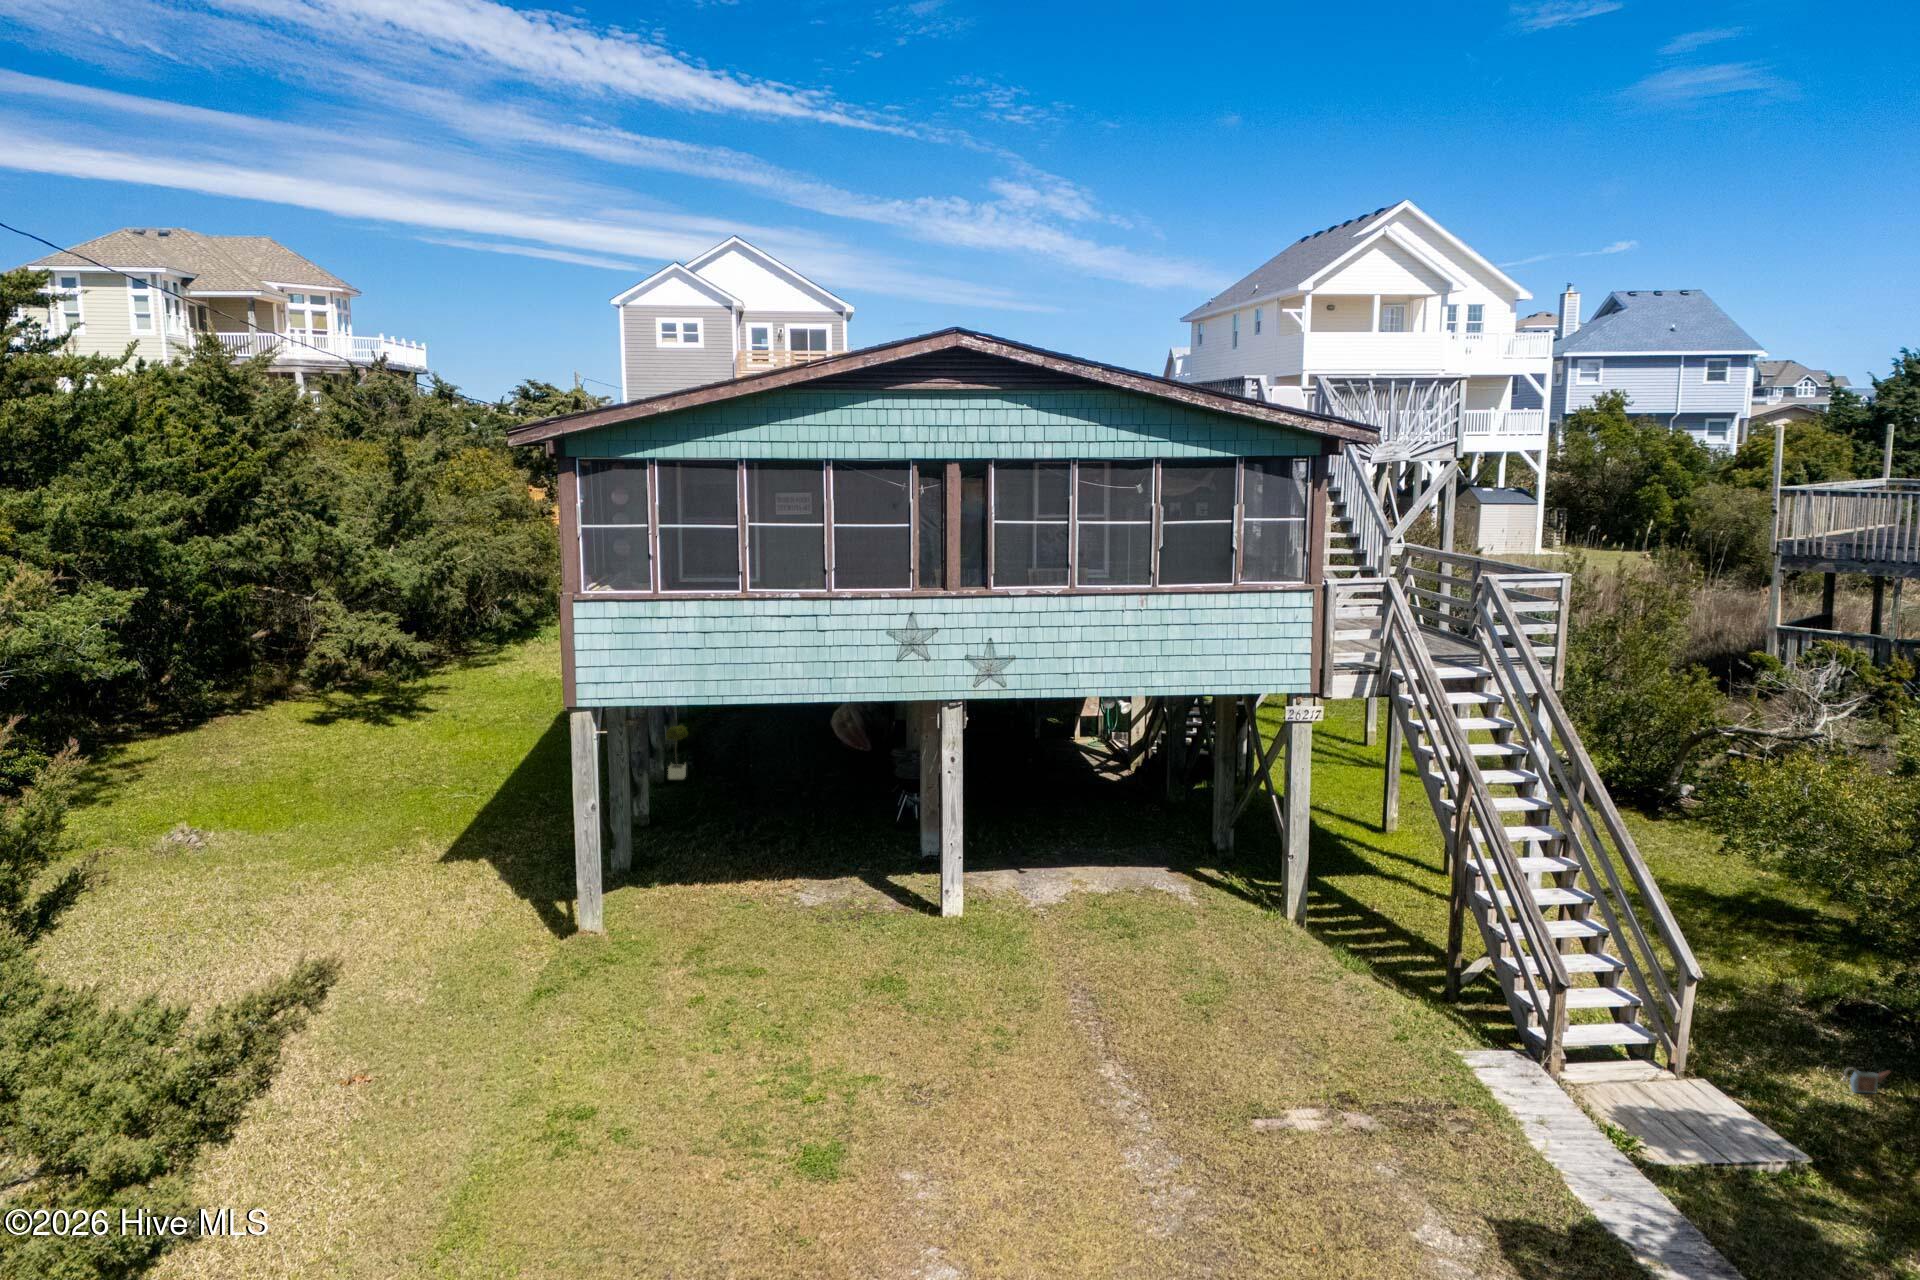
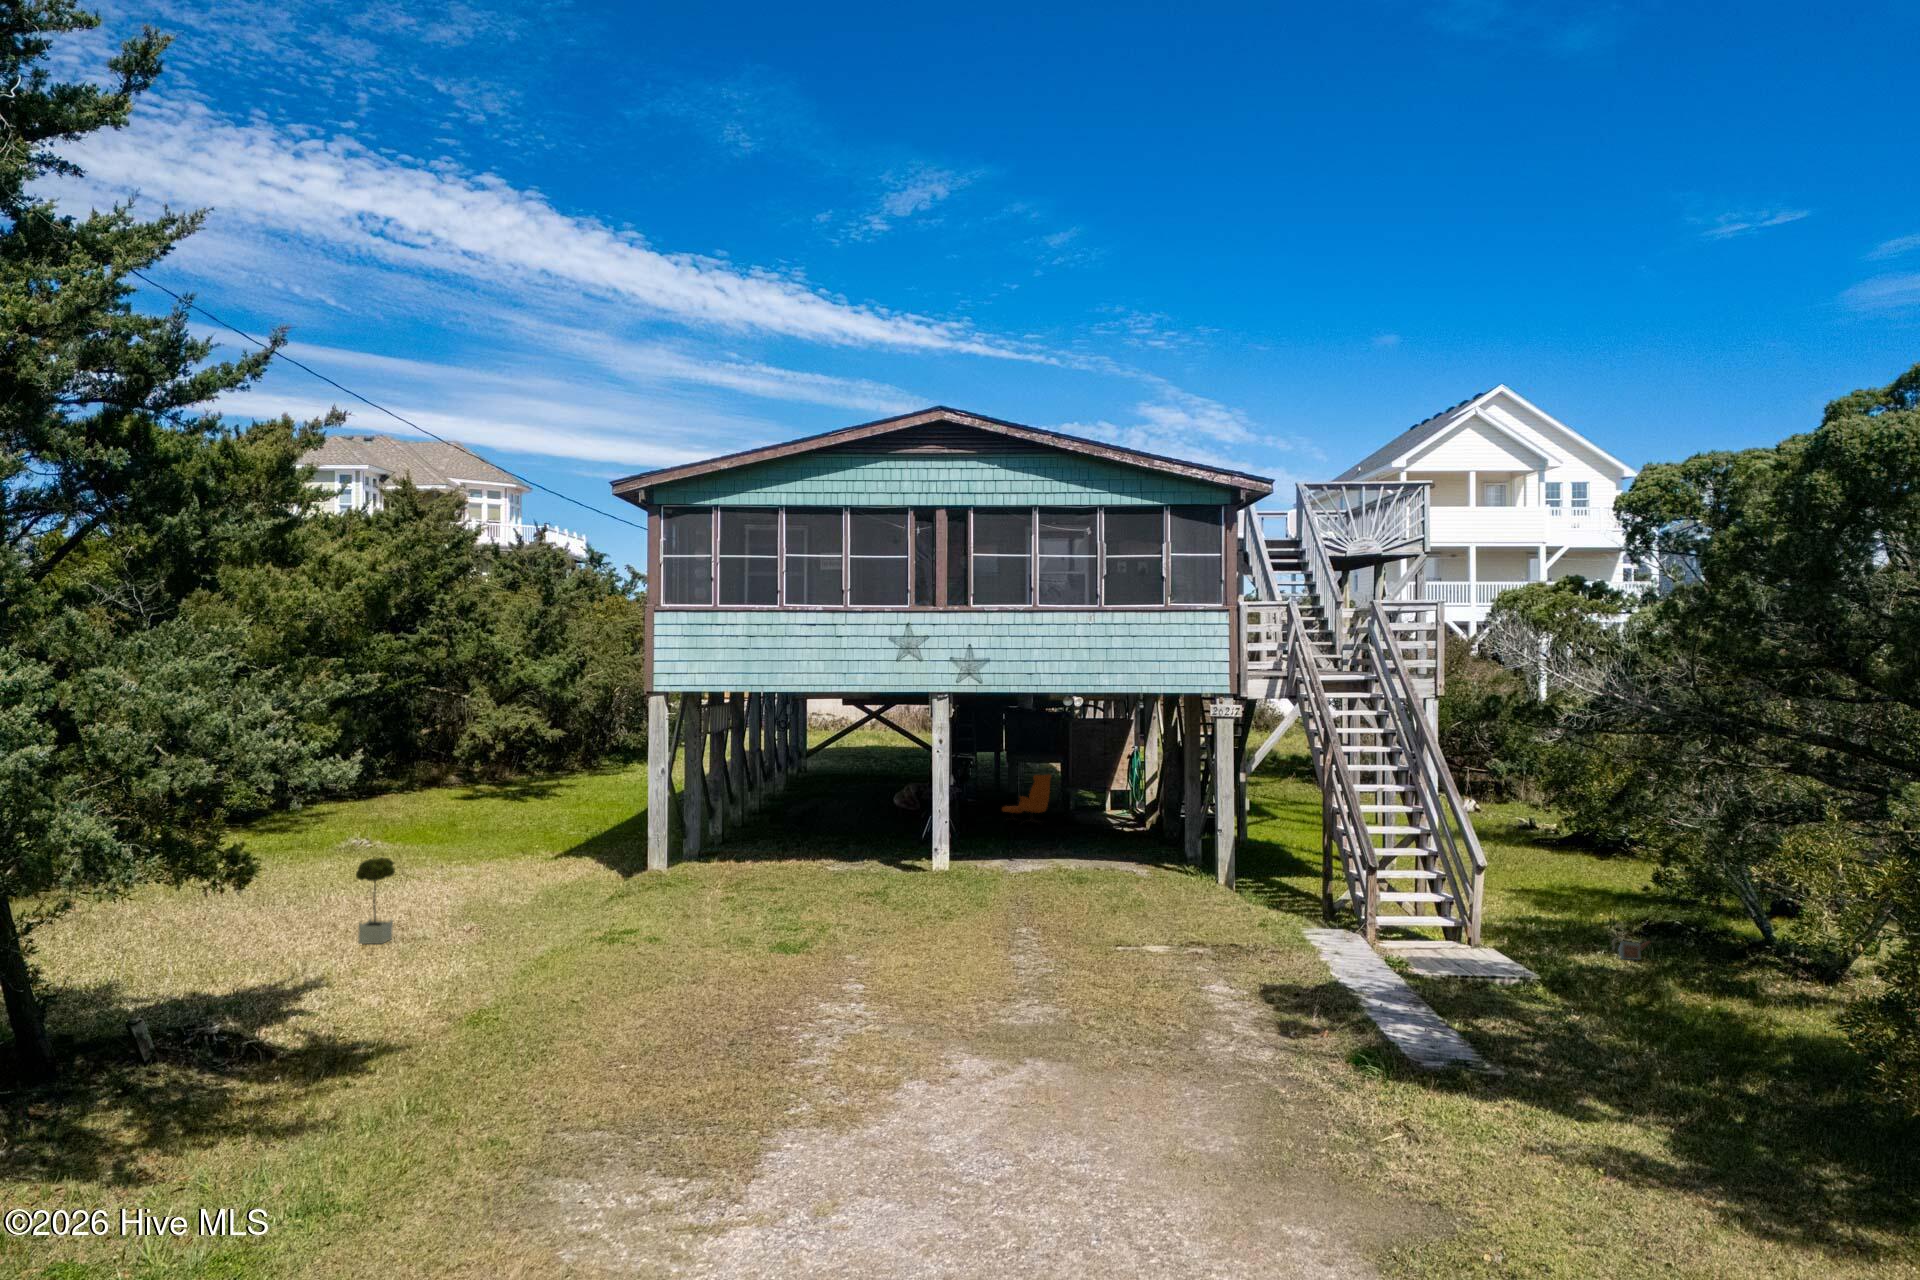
lounge chair: none [974,720,1035,779] -> present [1002,774,1051,822]
potted tree: present [666,726,688,779] -> present [356,857,395,944]

